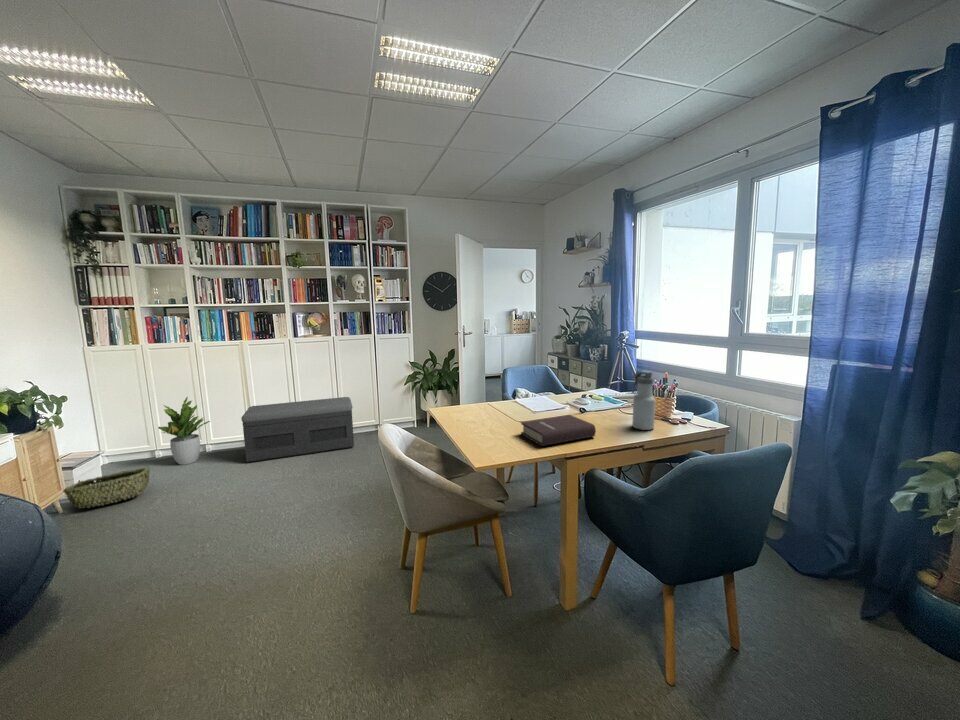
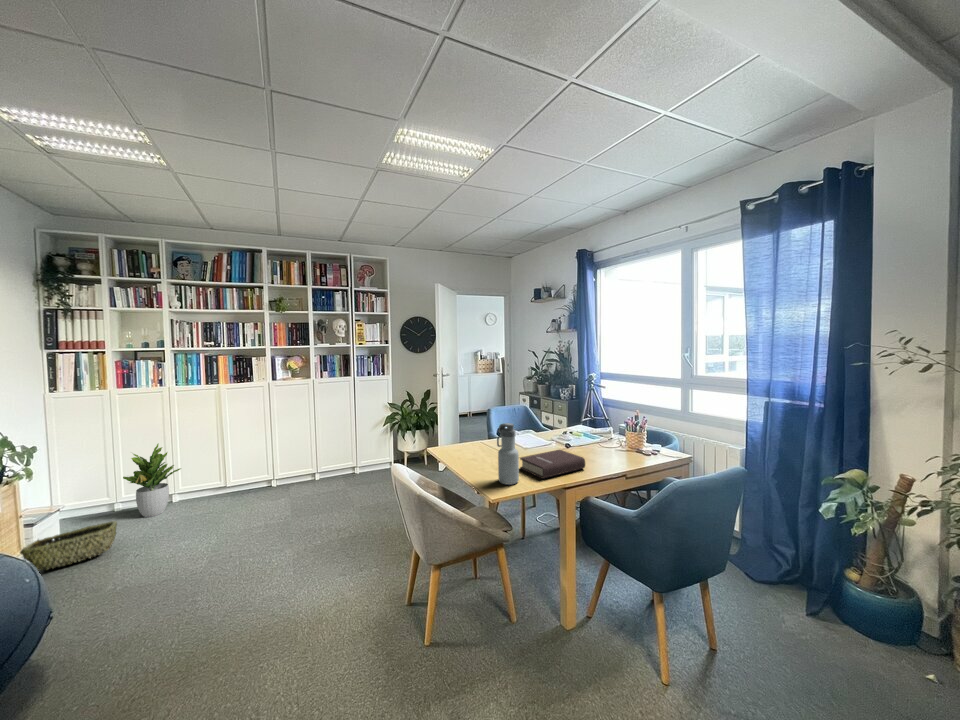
water bottle: present [632,371,655,430] -> present [497,423,519,485]
storage bench: present [241,397,354,462] -> none [218,439,334,511]

